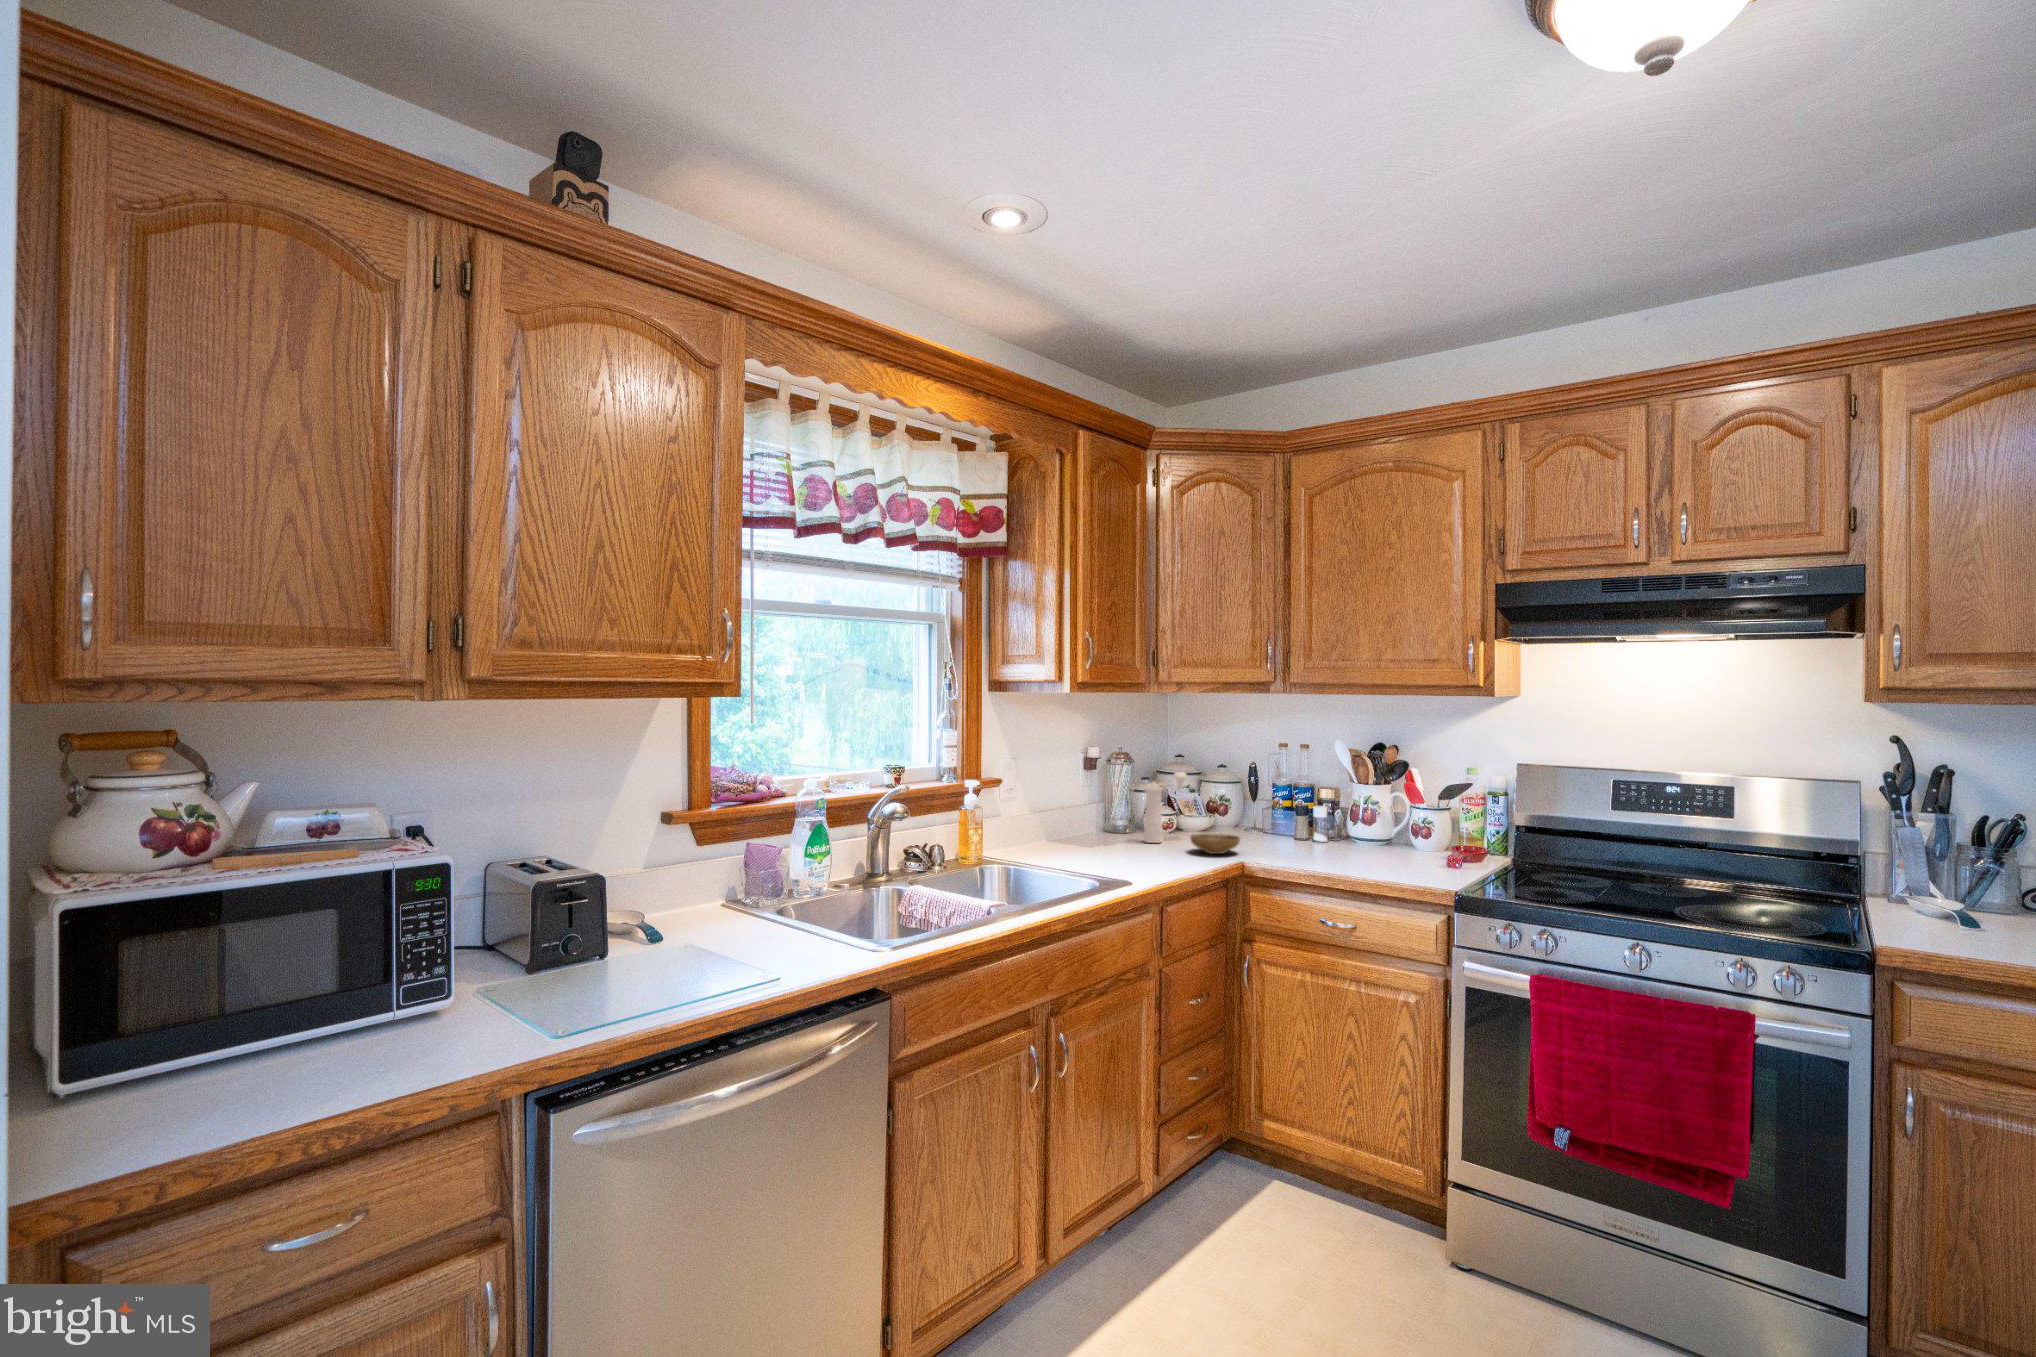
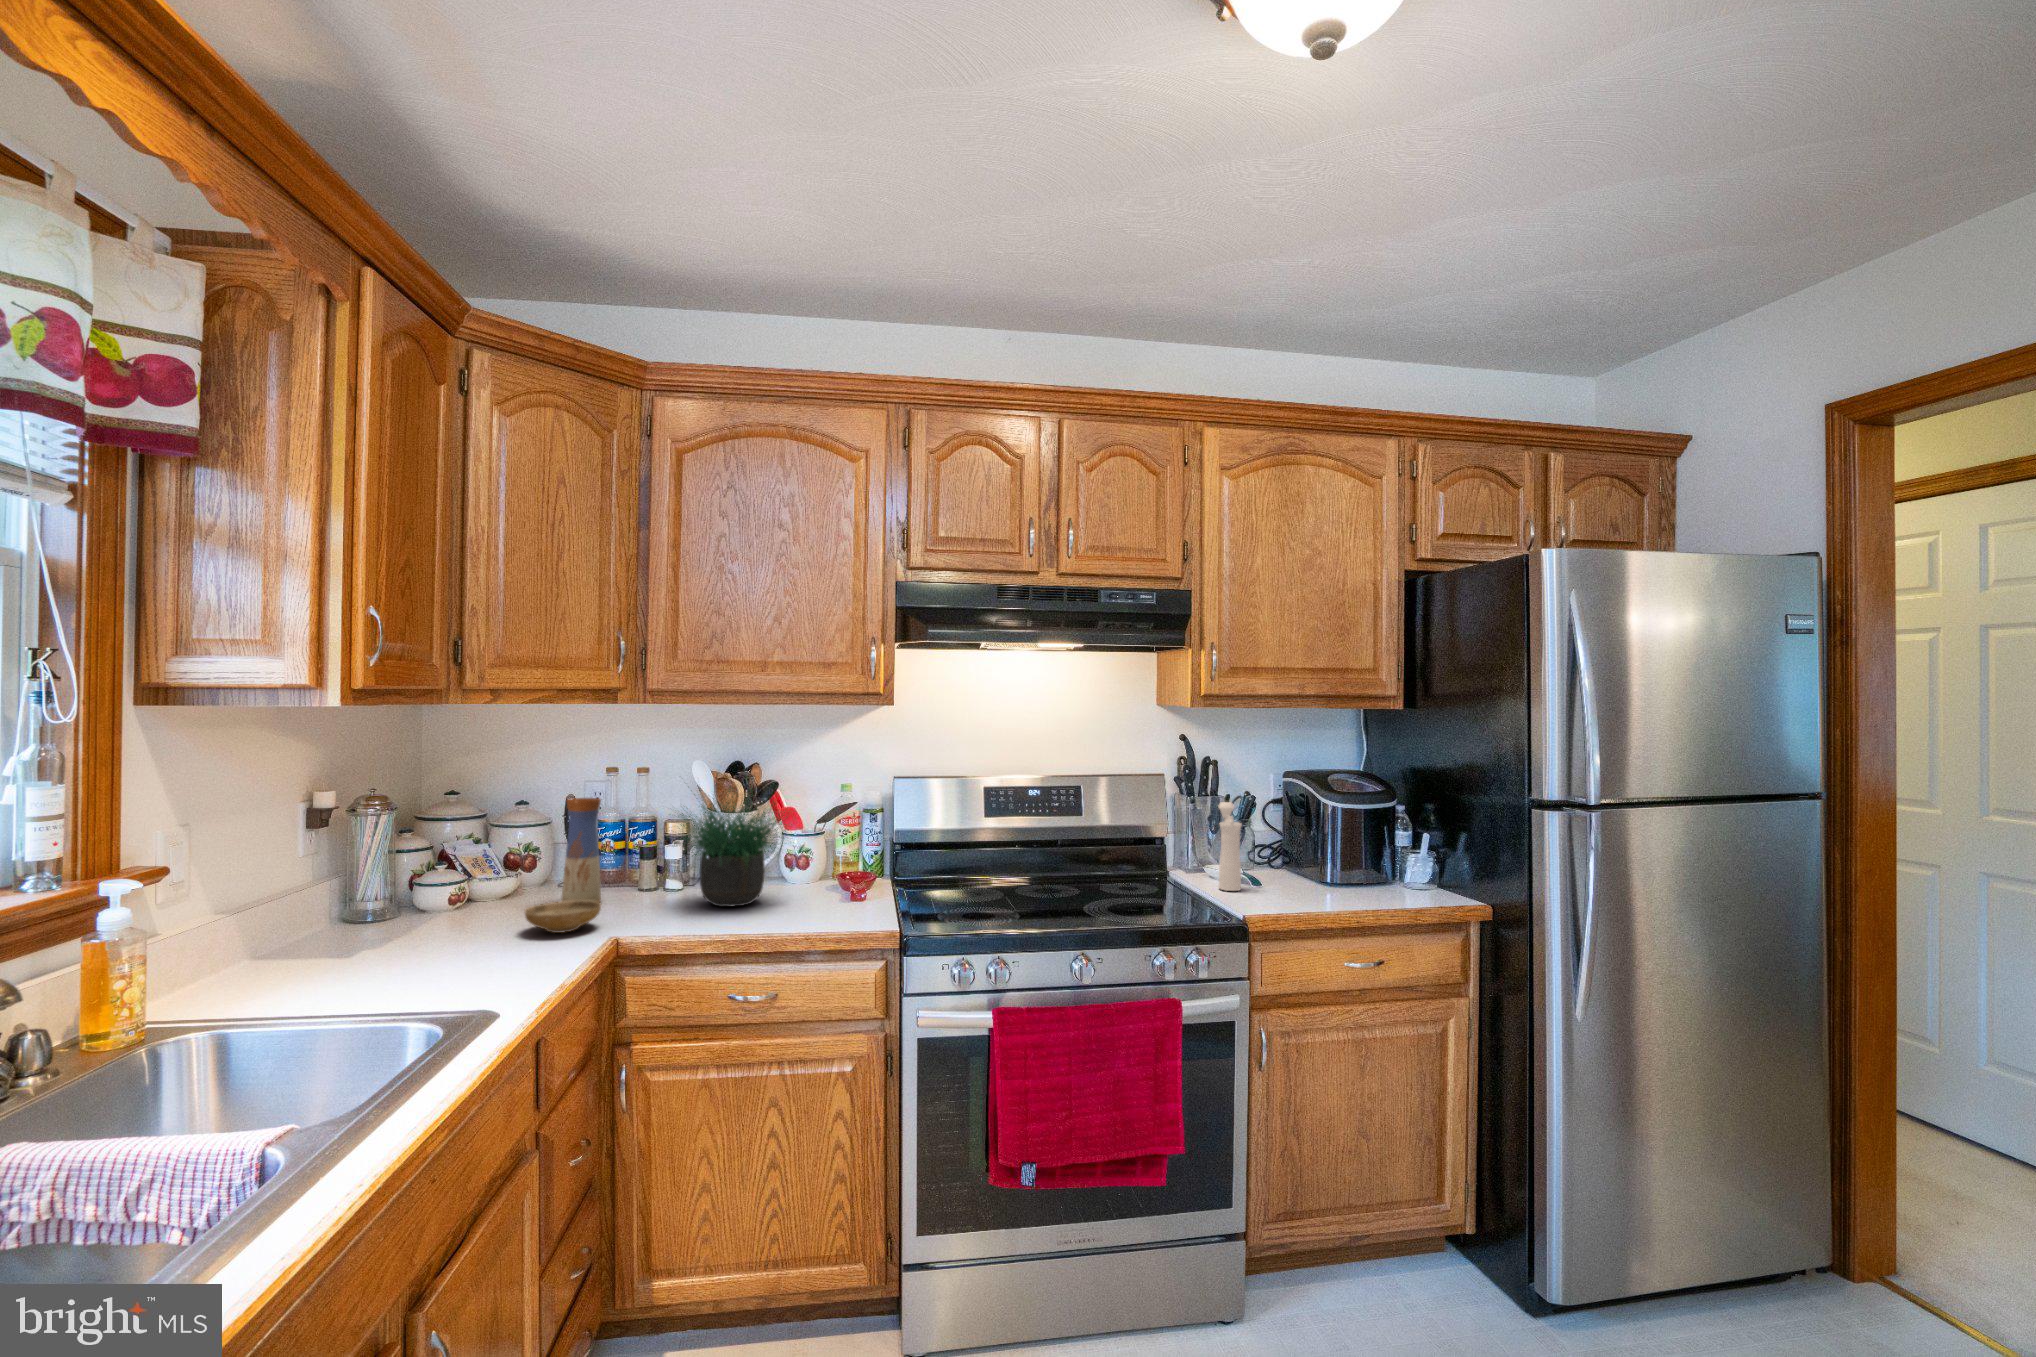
potted plant: none [1288,739,1408,858] -> present [678,783,786,907]
vase: none [1231,763,1259,842] -> present [561,798,601,902]
pepper mill: present [1144,772,1187,843] -> present [1219,802,1242,891]

